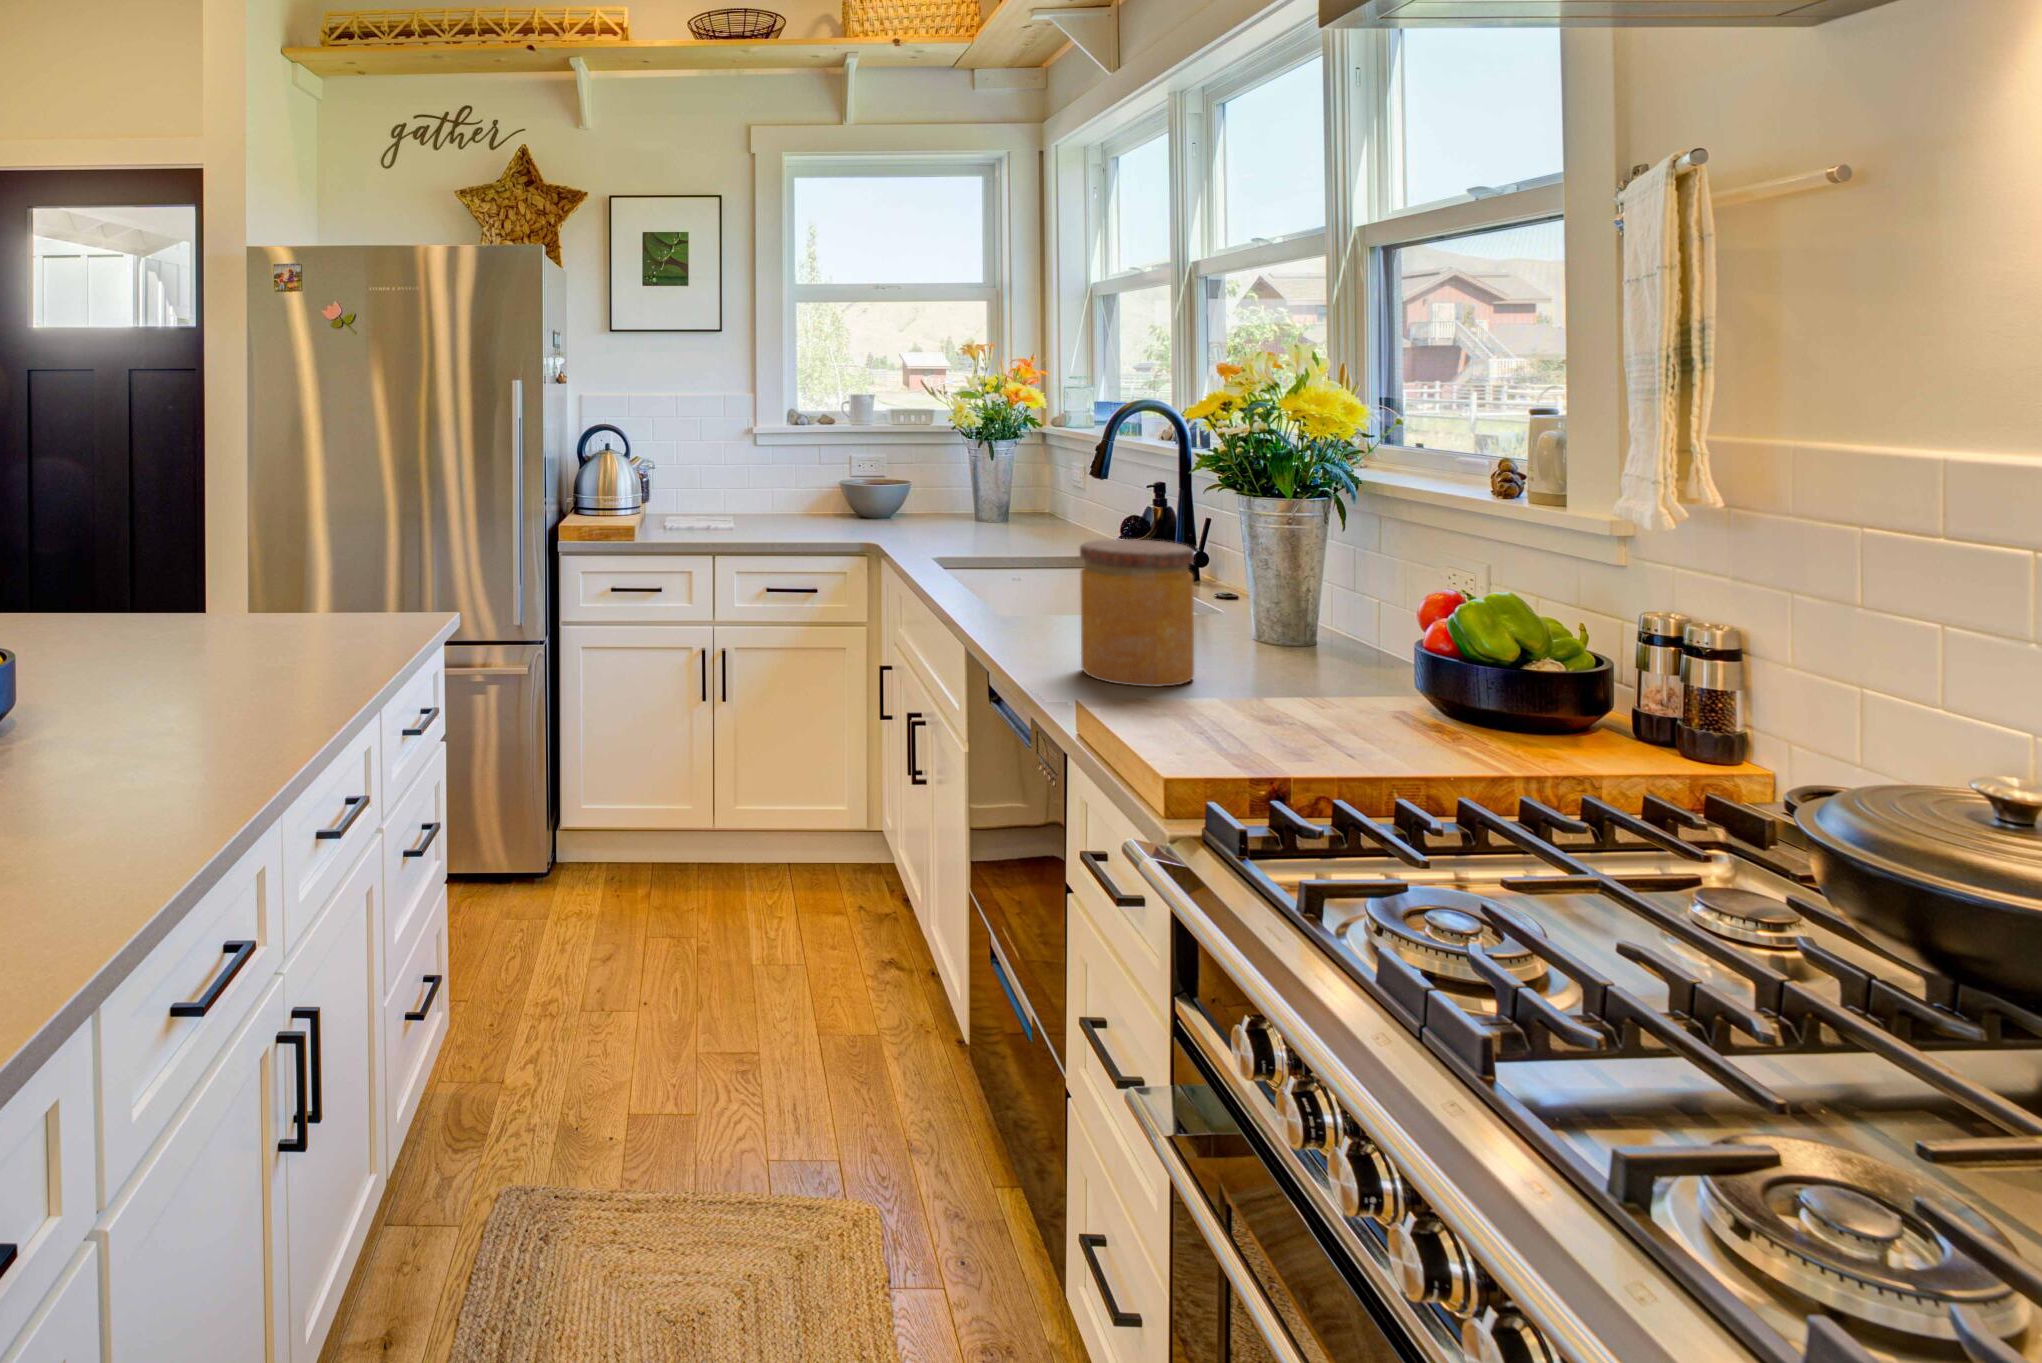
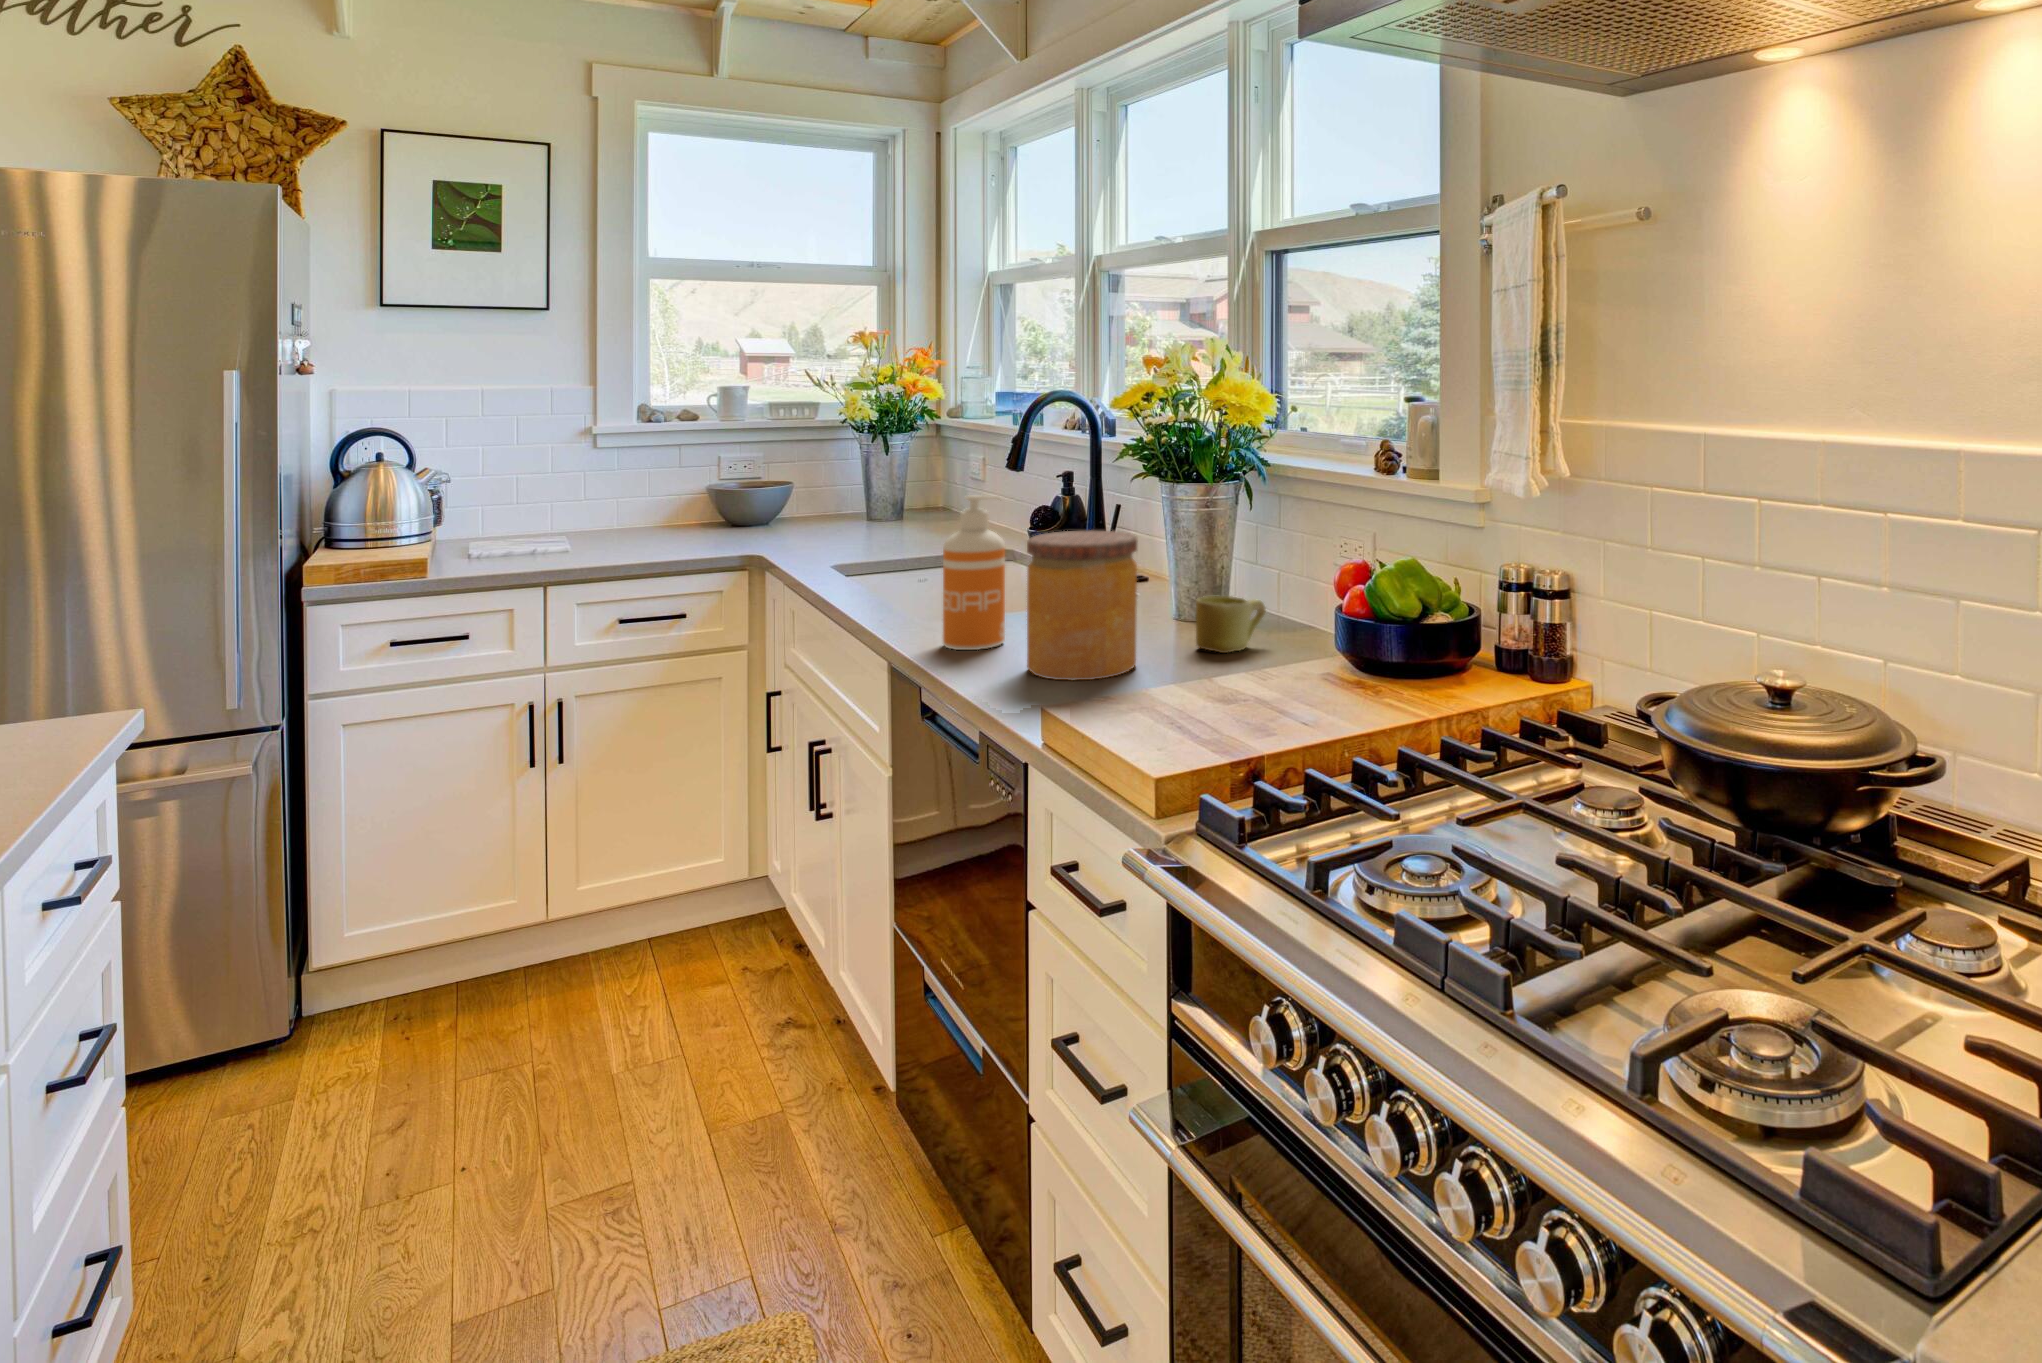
soap dispenser: none [1011,500,1070,647] -> present [943,495,1005,650]
mug: none [1266,618,1351,680] -> present [1196,596,1266,653]

